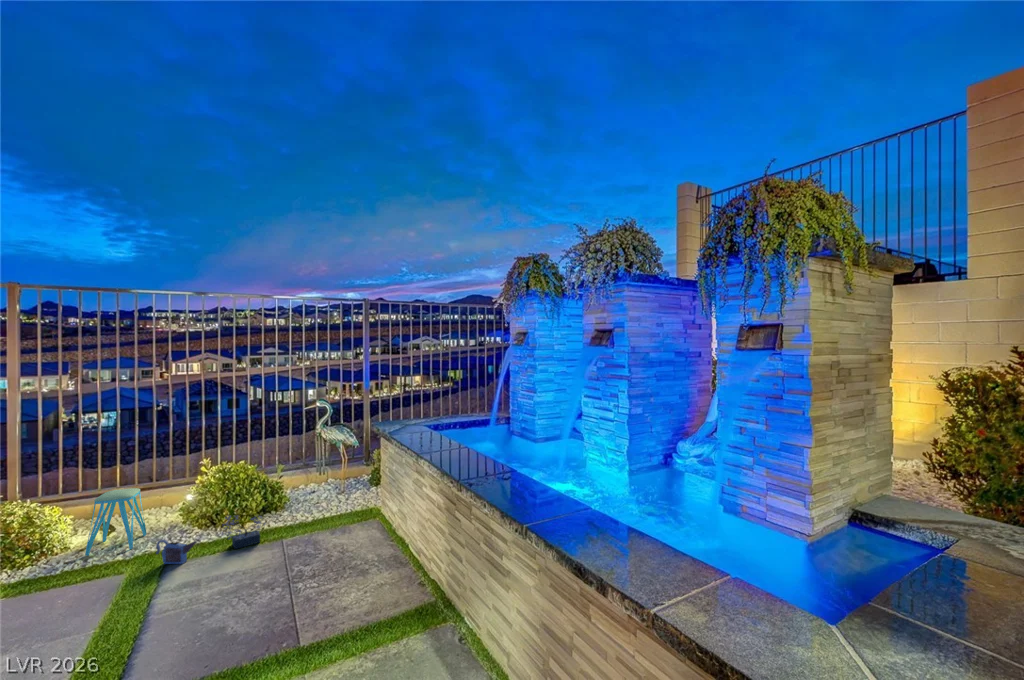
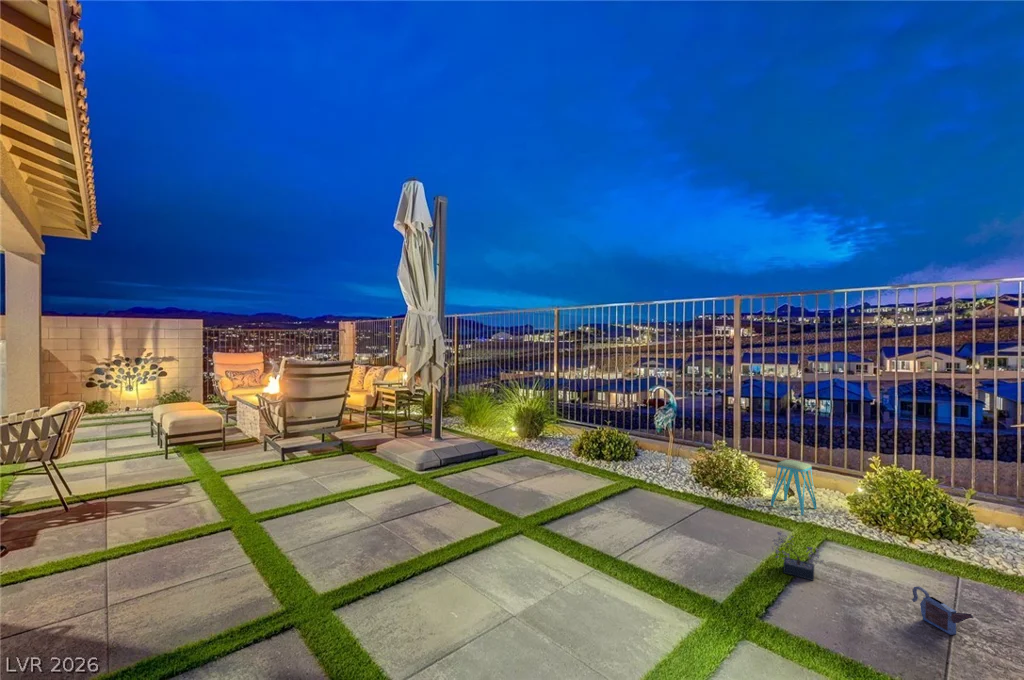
decorative plant: present [222,515,265,549] -> present [772,532,823,581]
watering can: present [156,540,197,564] -> present [912,586,973,635]

